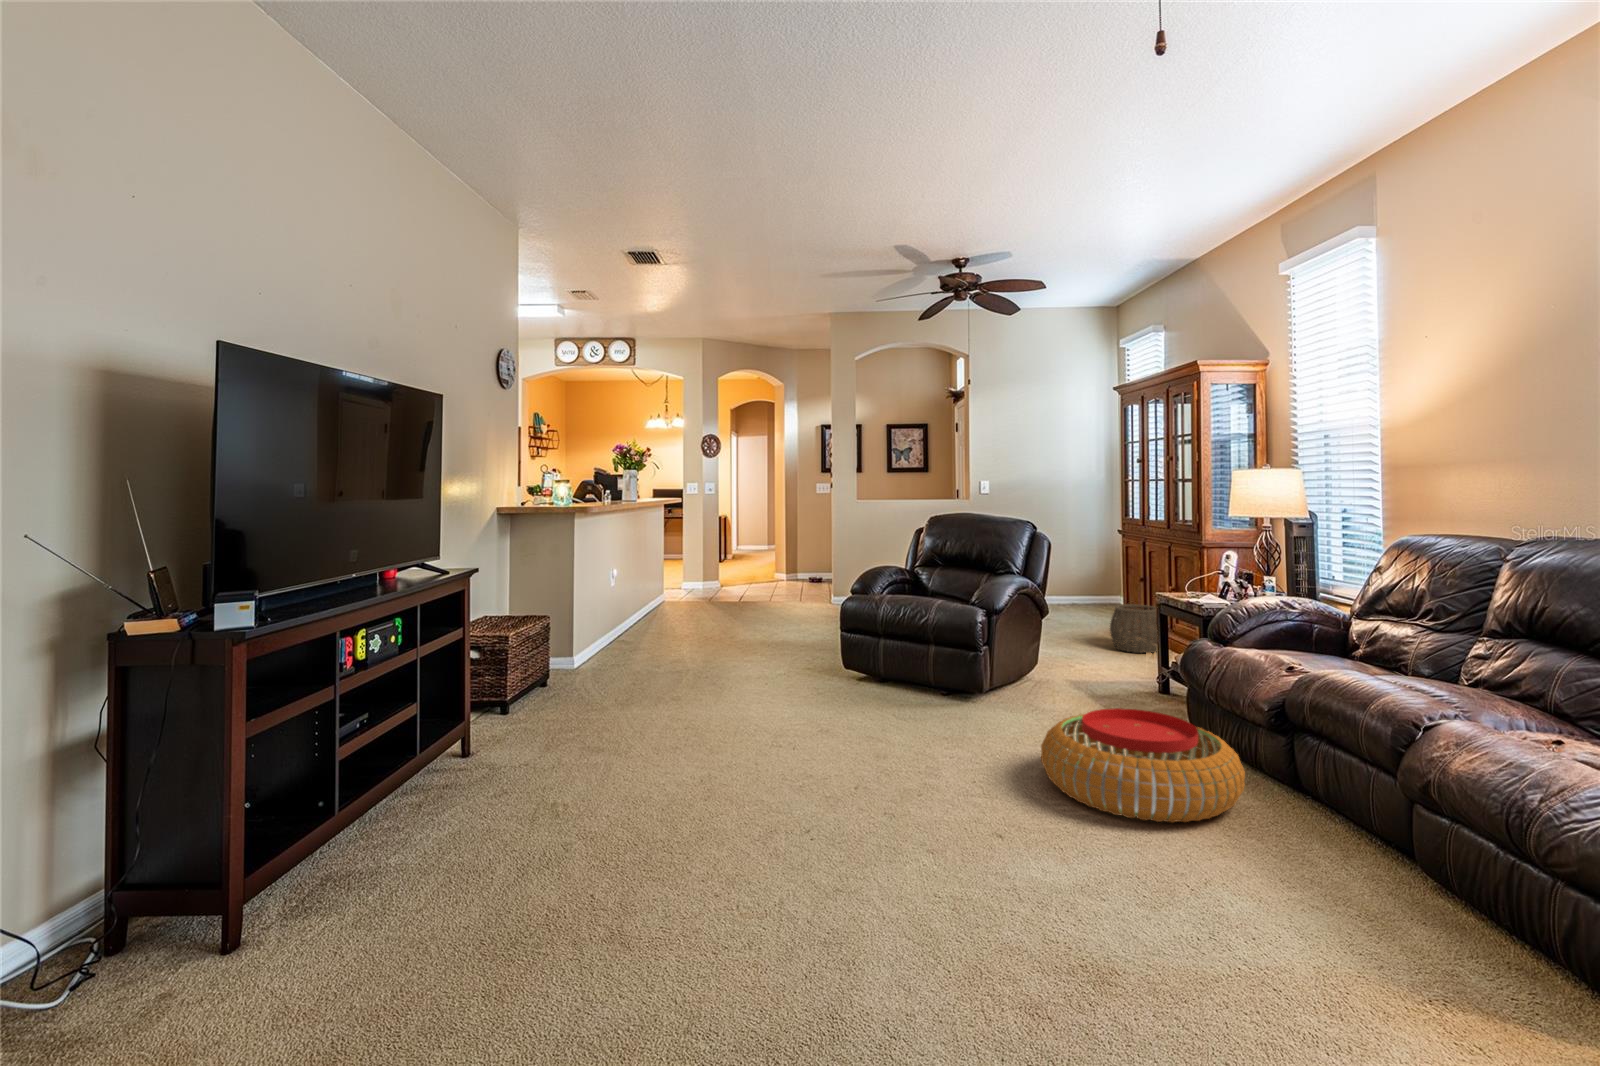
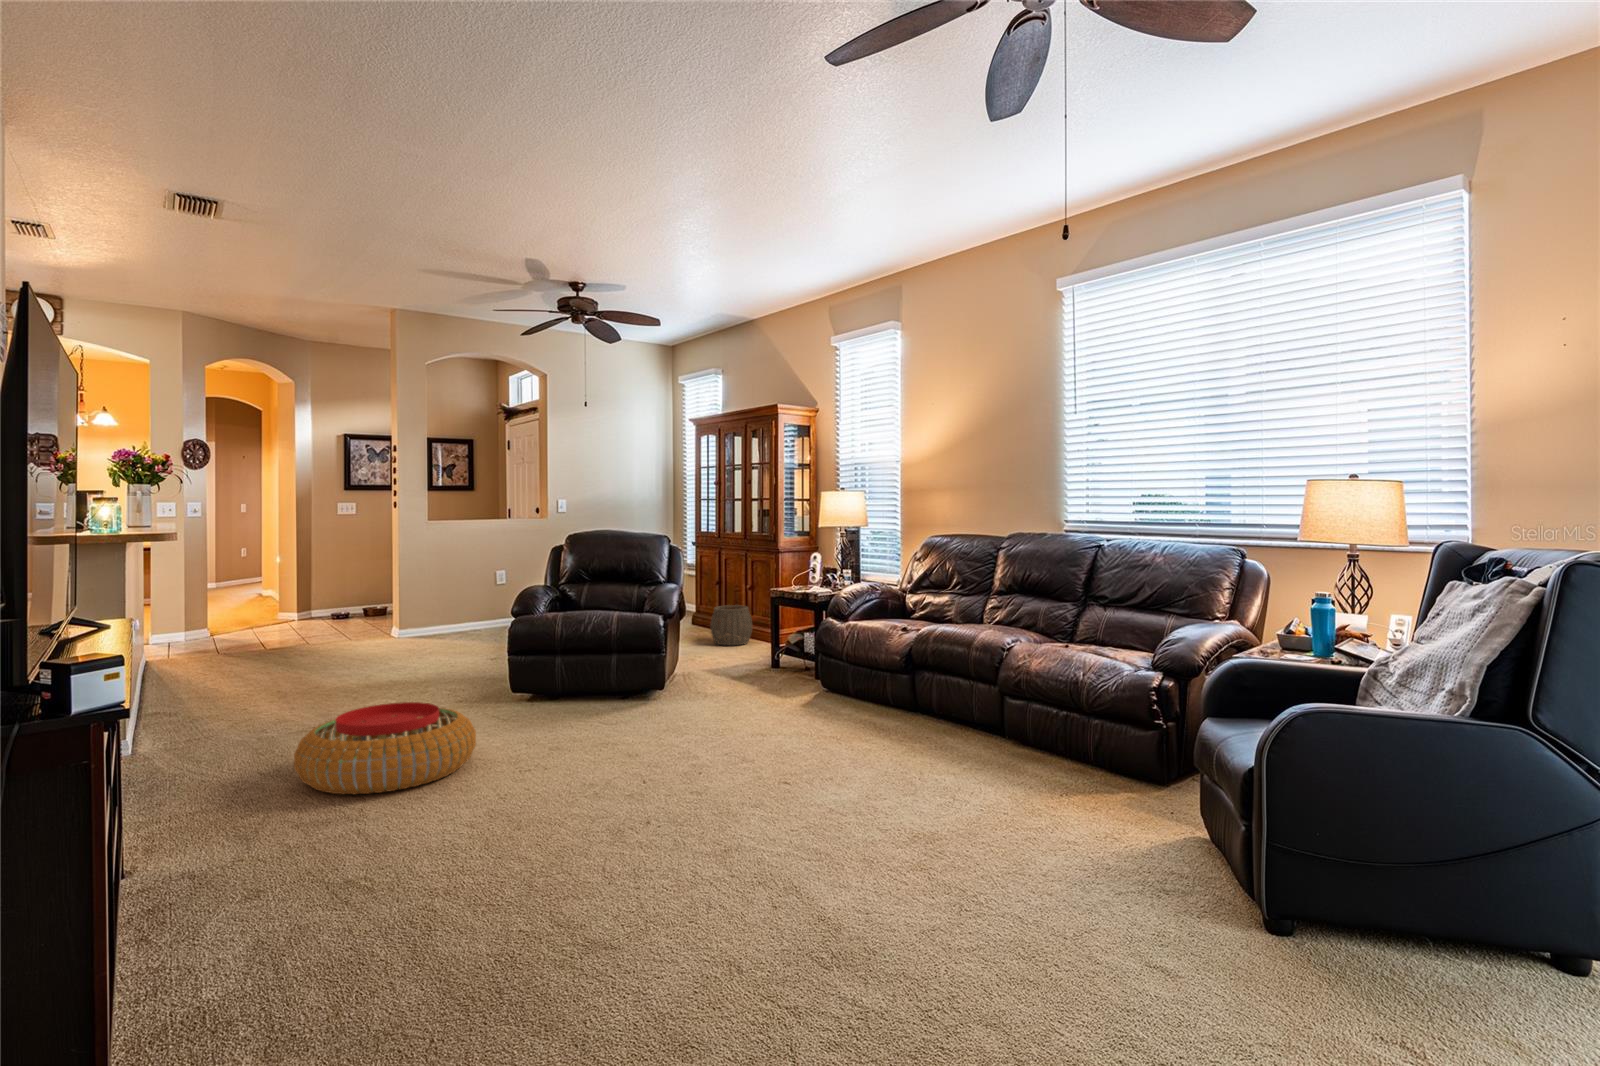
pouf: present [1041,708,1245,822] -> present [294,702,476,795]

